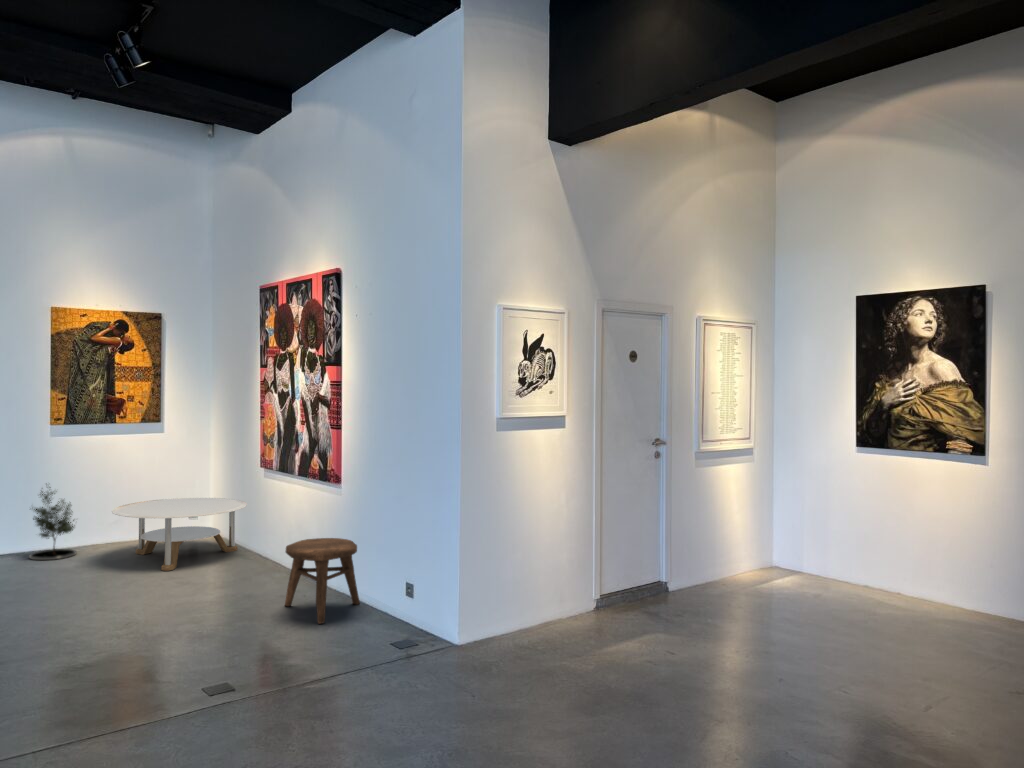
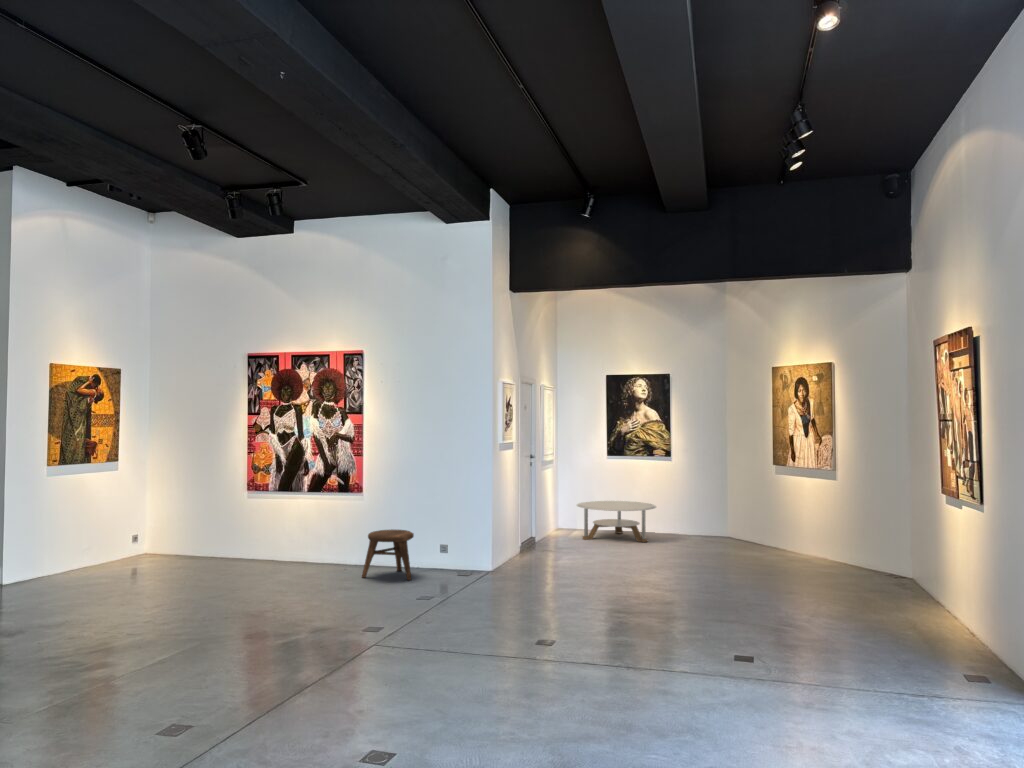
potted tree: present [29,487,76,560] -> none [49,519,96,588]
round table: present [112,498,247,571] -> present [577,501,656,542]

